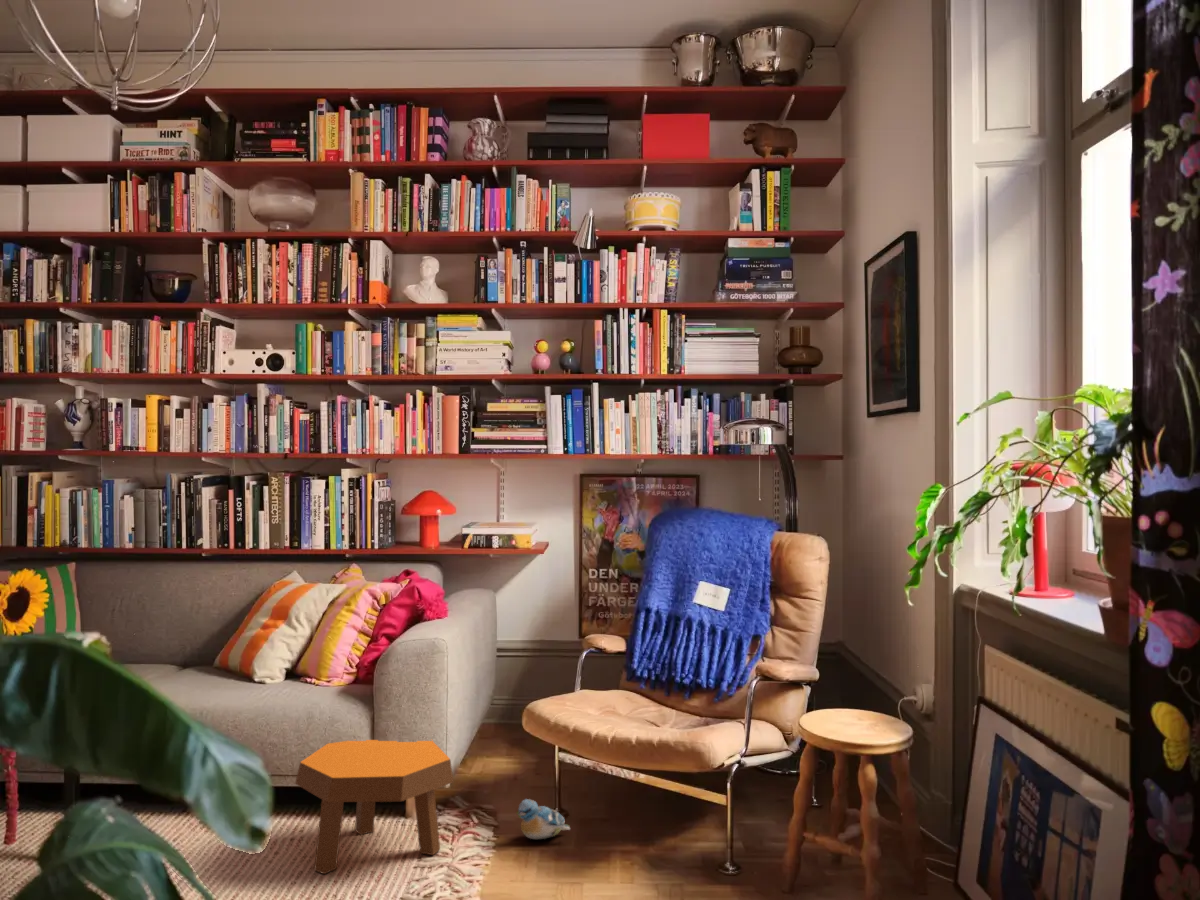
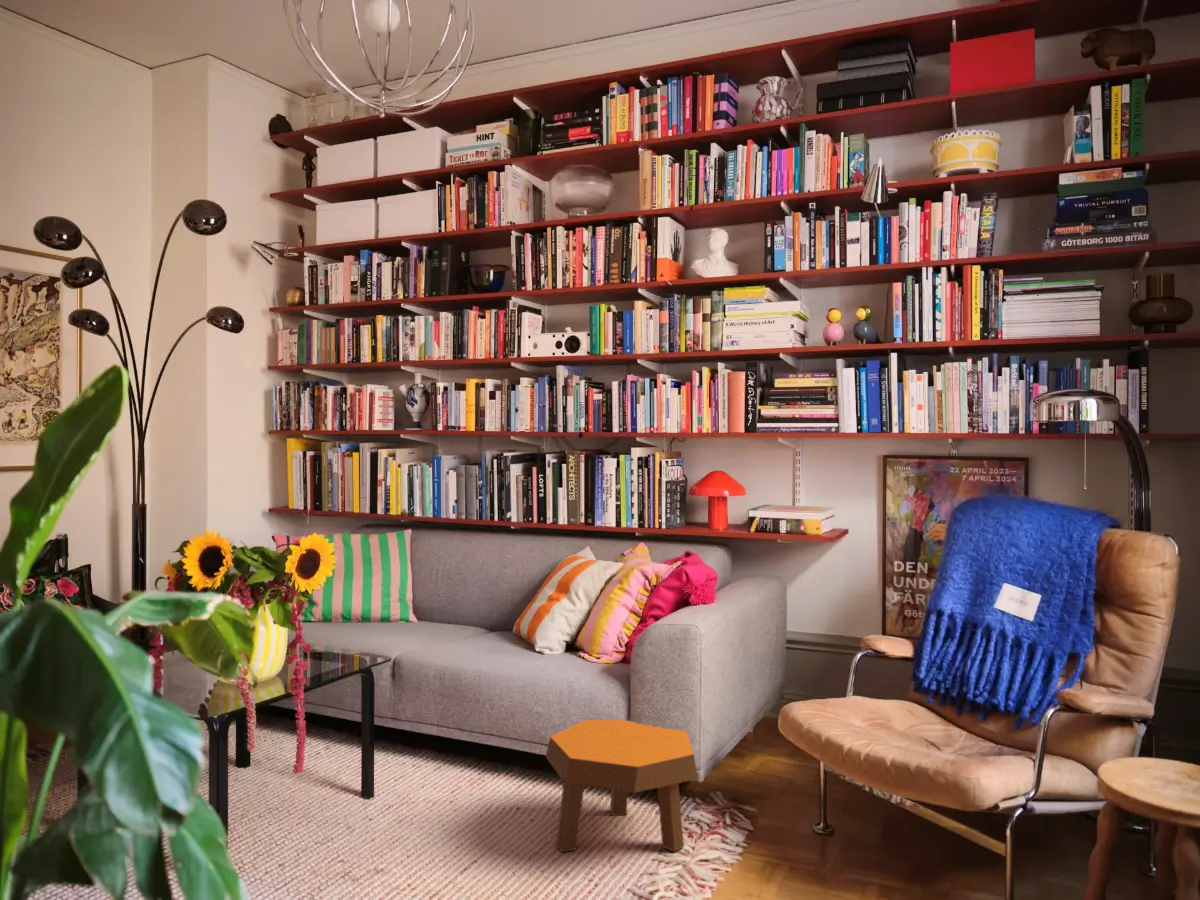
plush toy: present [517,799,570,839] -> none [766,809,829,855]

